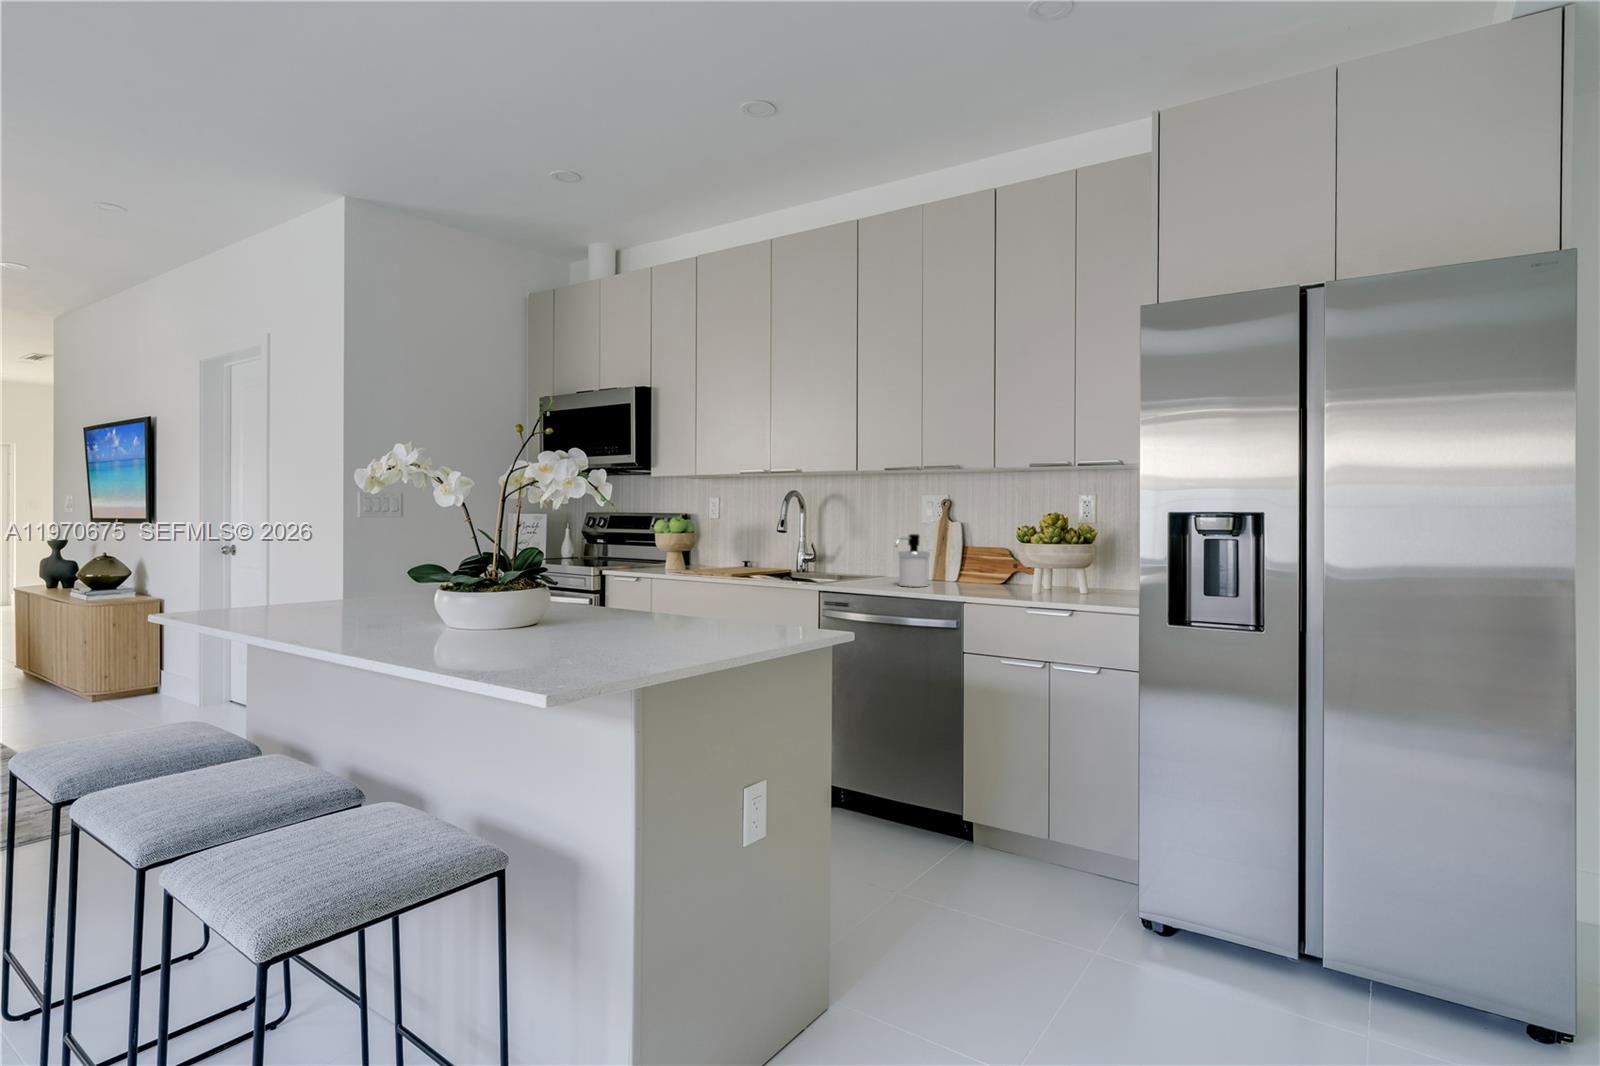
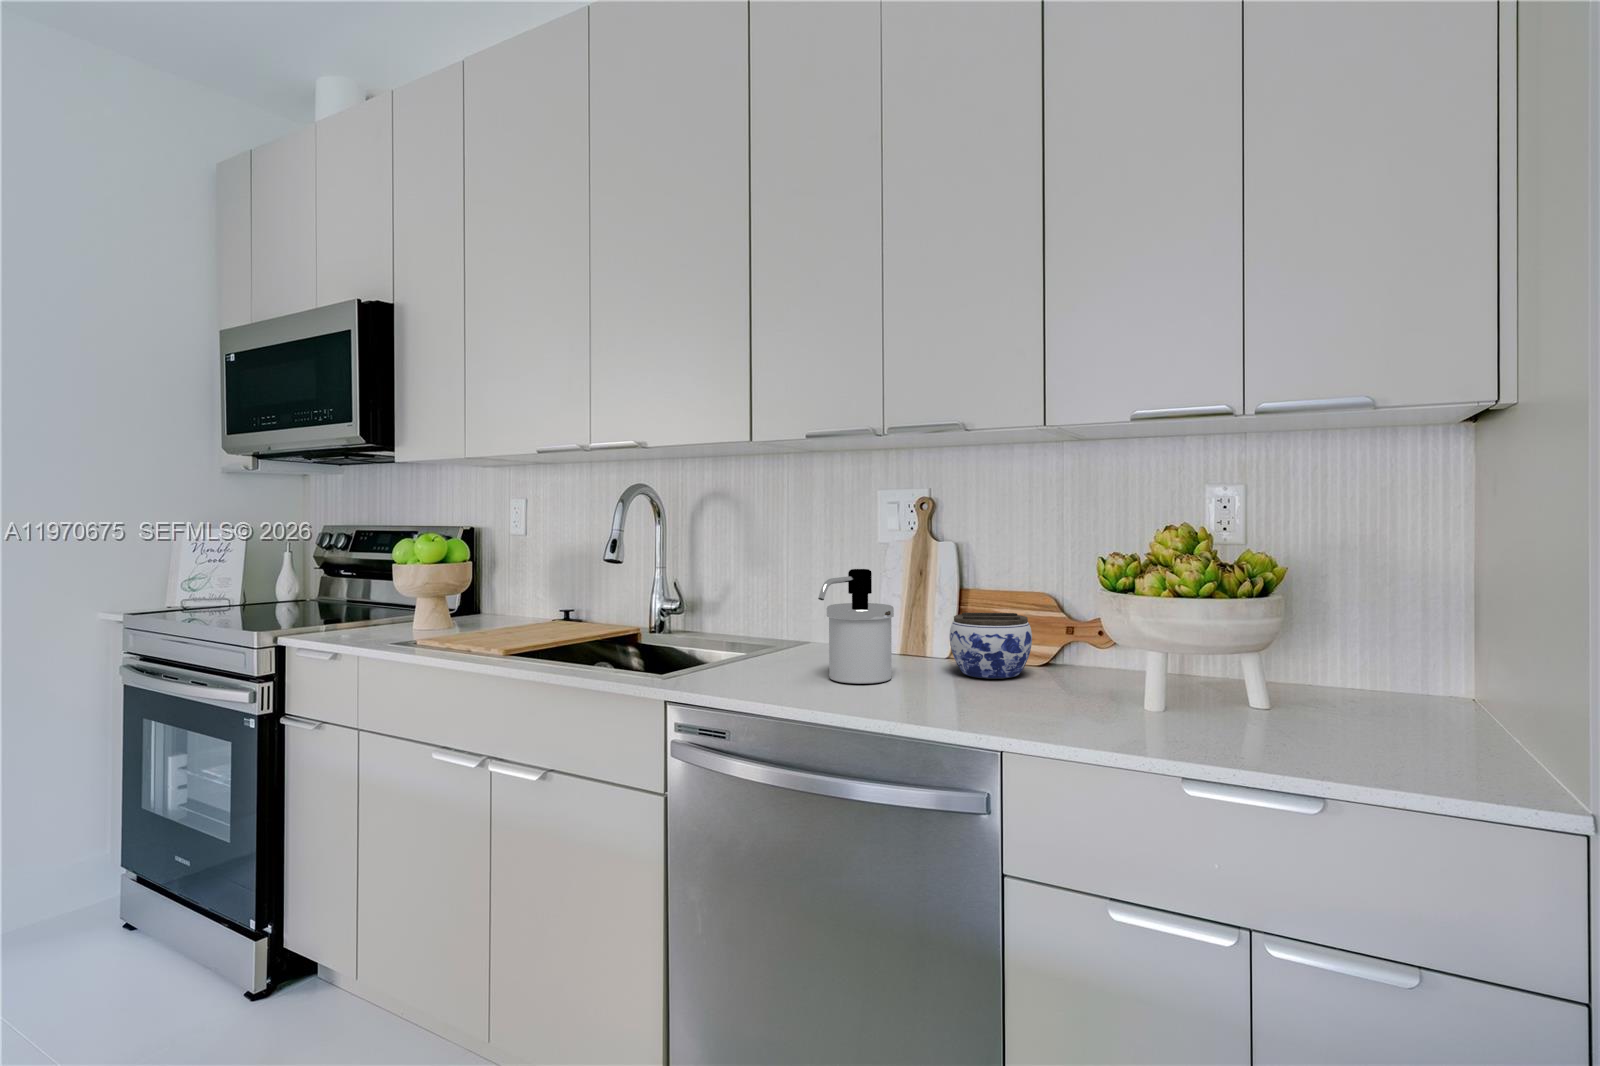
jar: none [957,556,996,586] -> present [950,612,1032,678]

